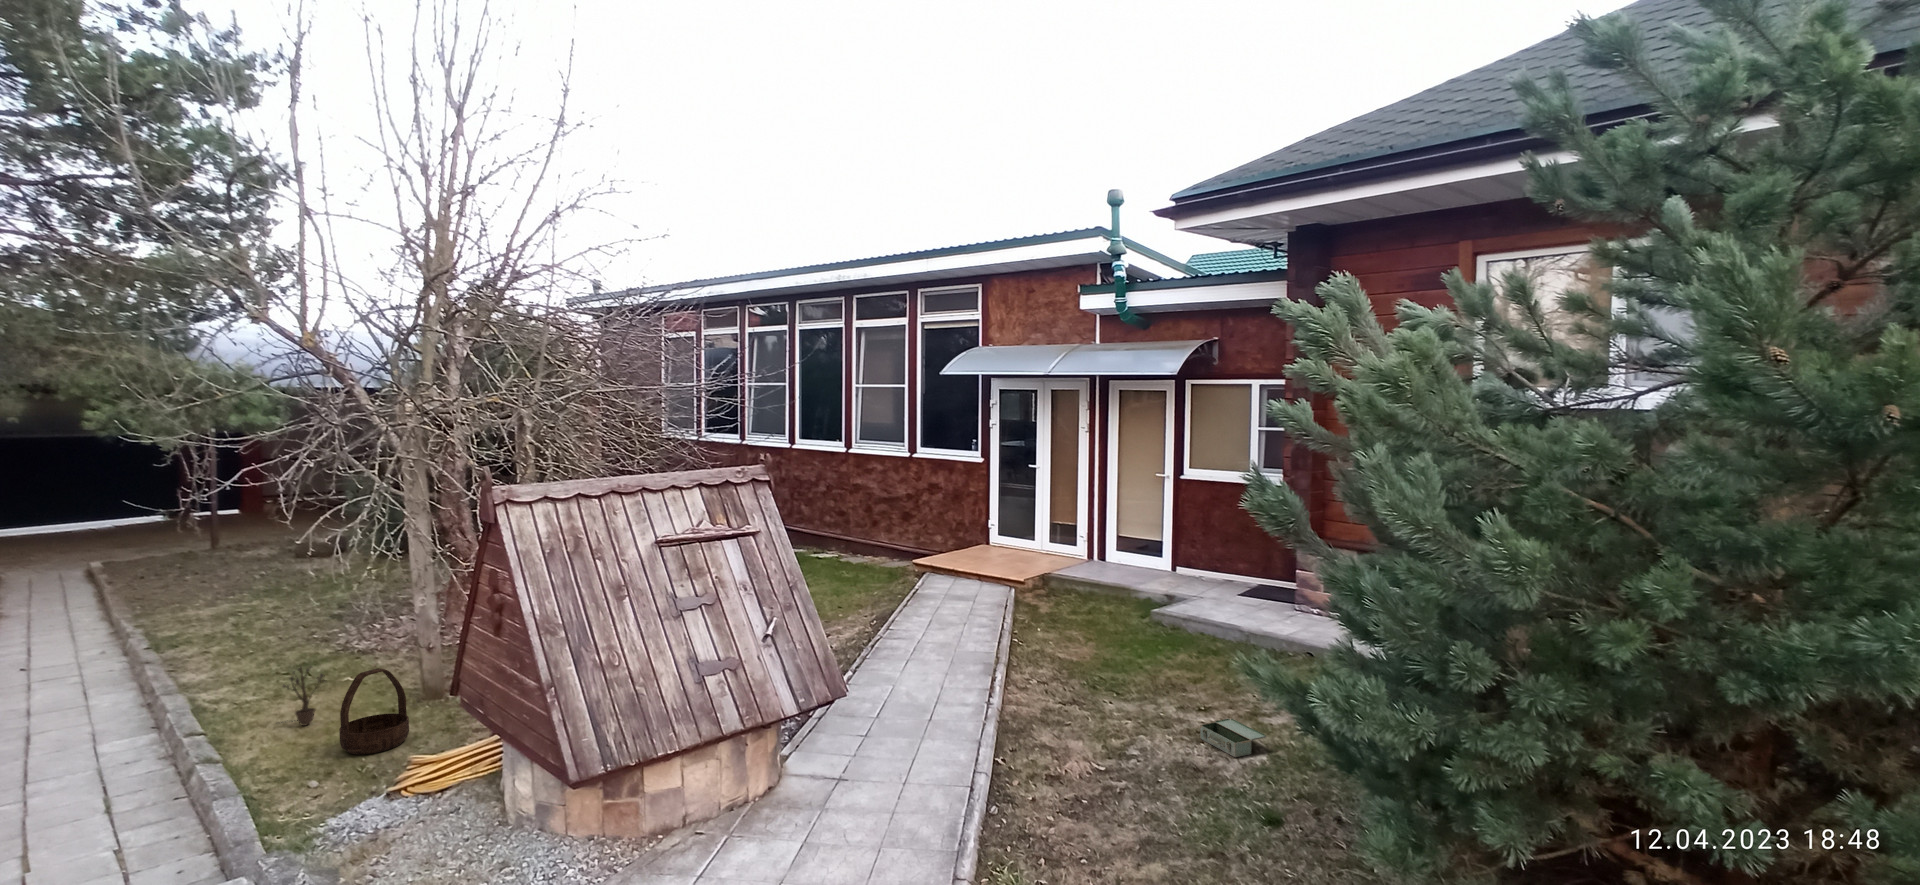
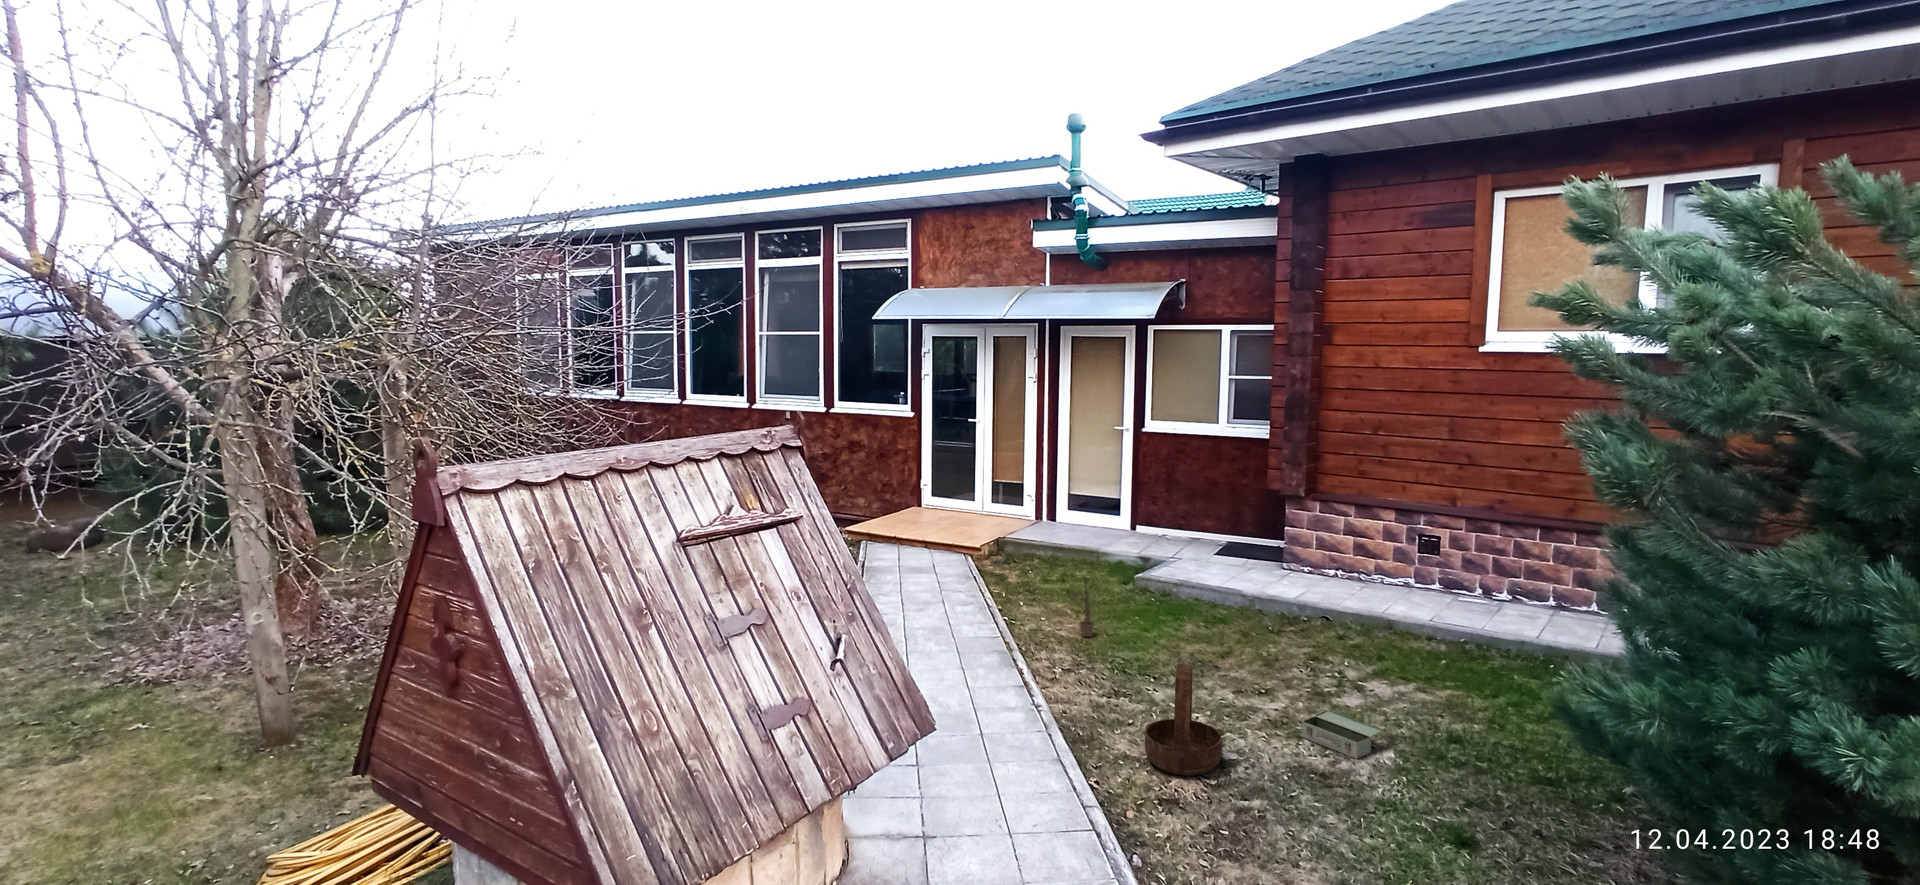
decorative plant: present [281,666,325,726] -> present [1067,581,1103,637]
basket: present [339,668,409,755] -> present [1145,664,1222,776]

